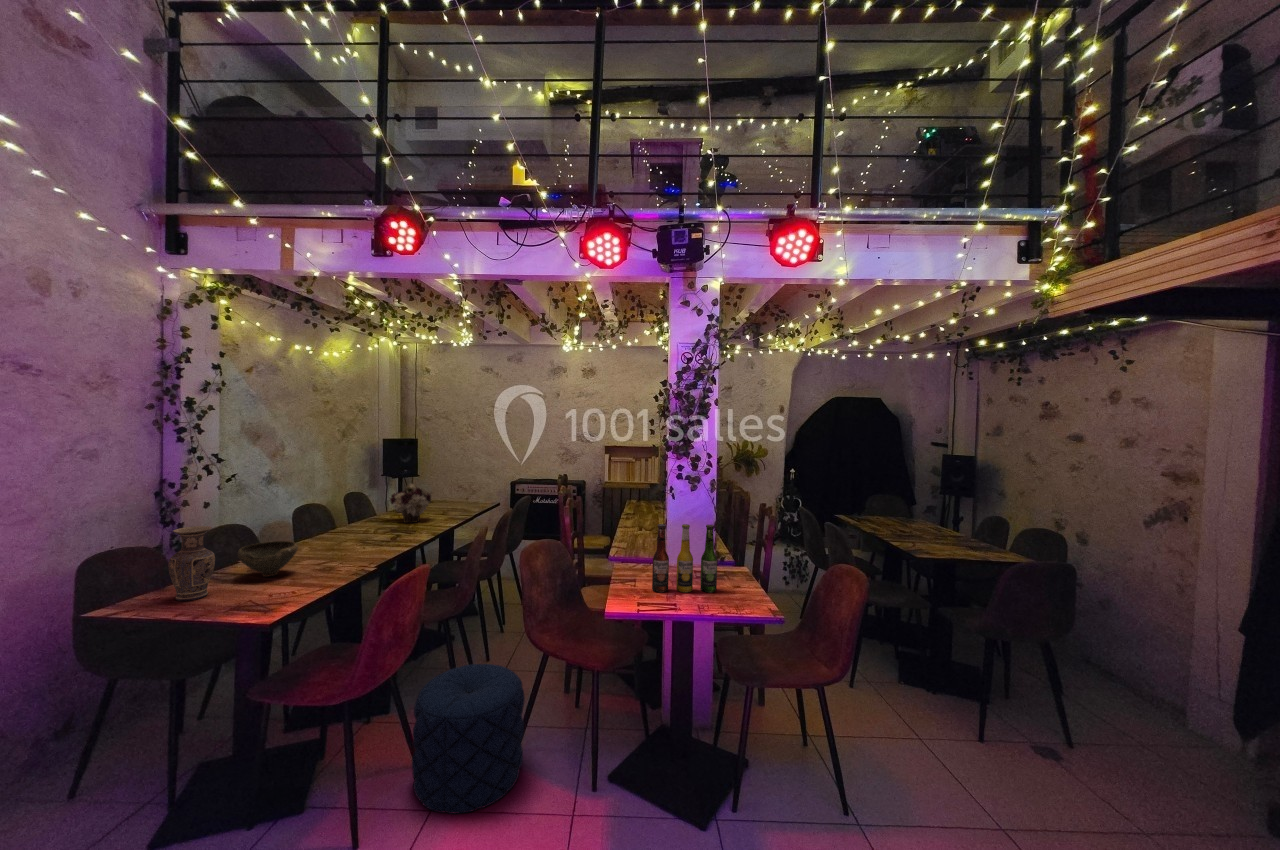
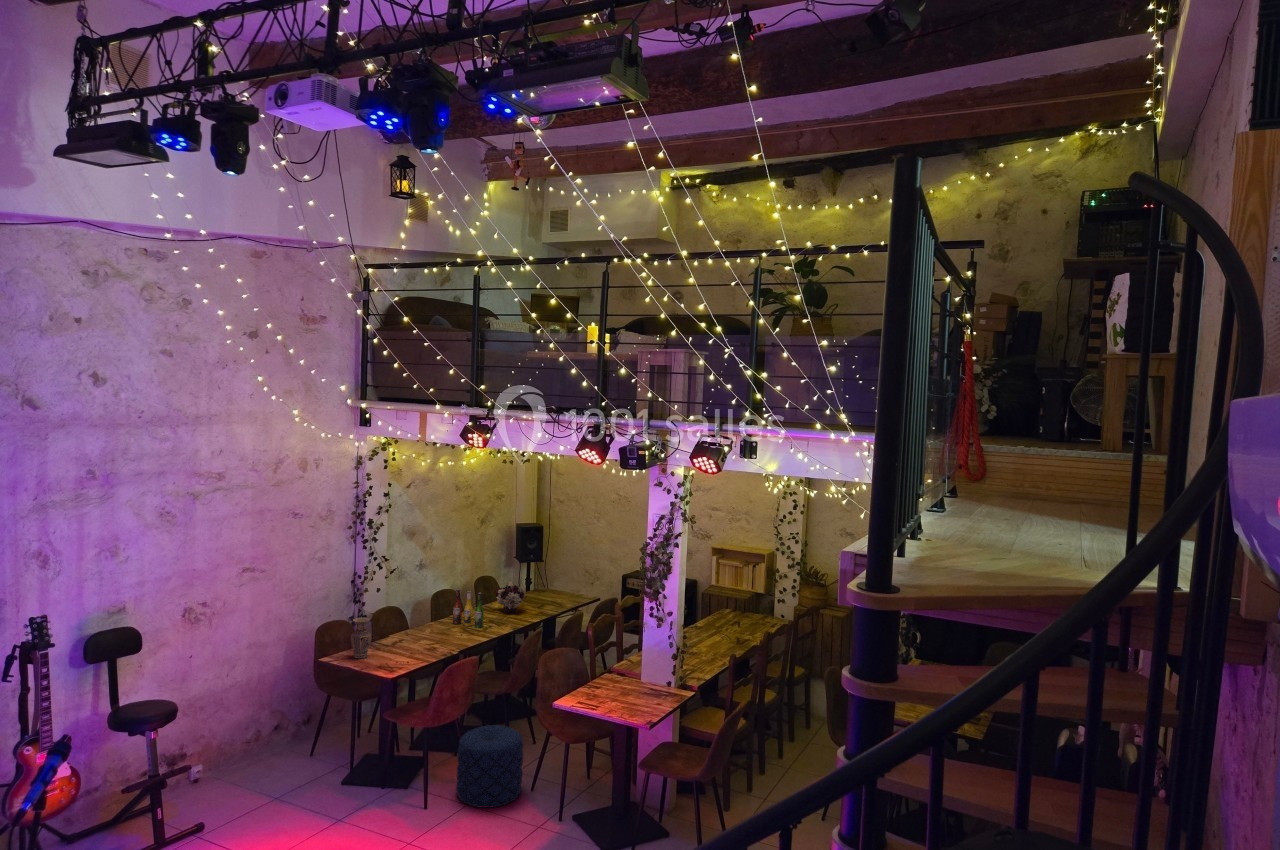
beer bottle: present [652,524,717,592] -> present [453,589,484,628]
bowl: present [237,541,298,577] -> none [384,627,415,649]

